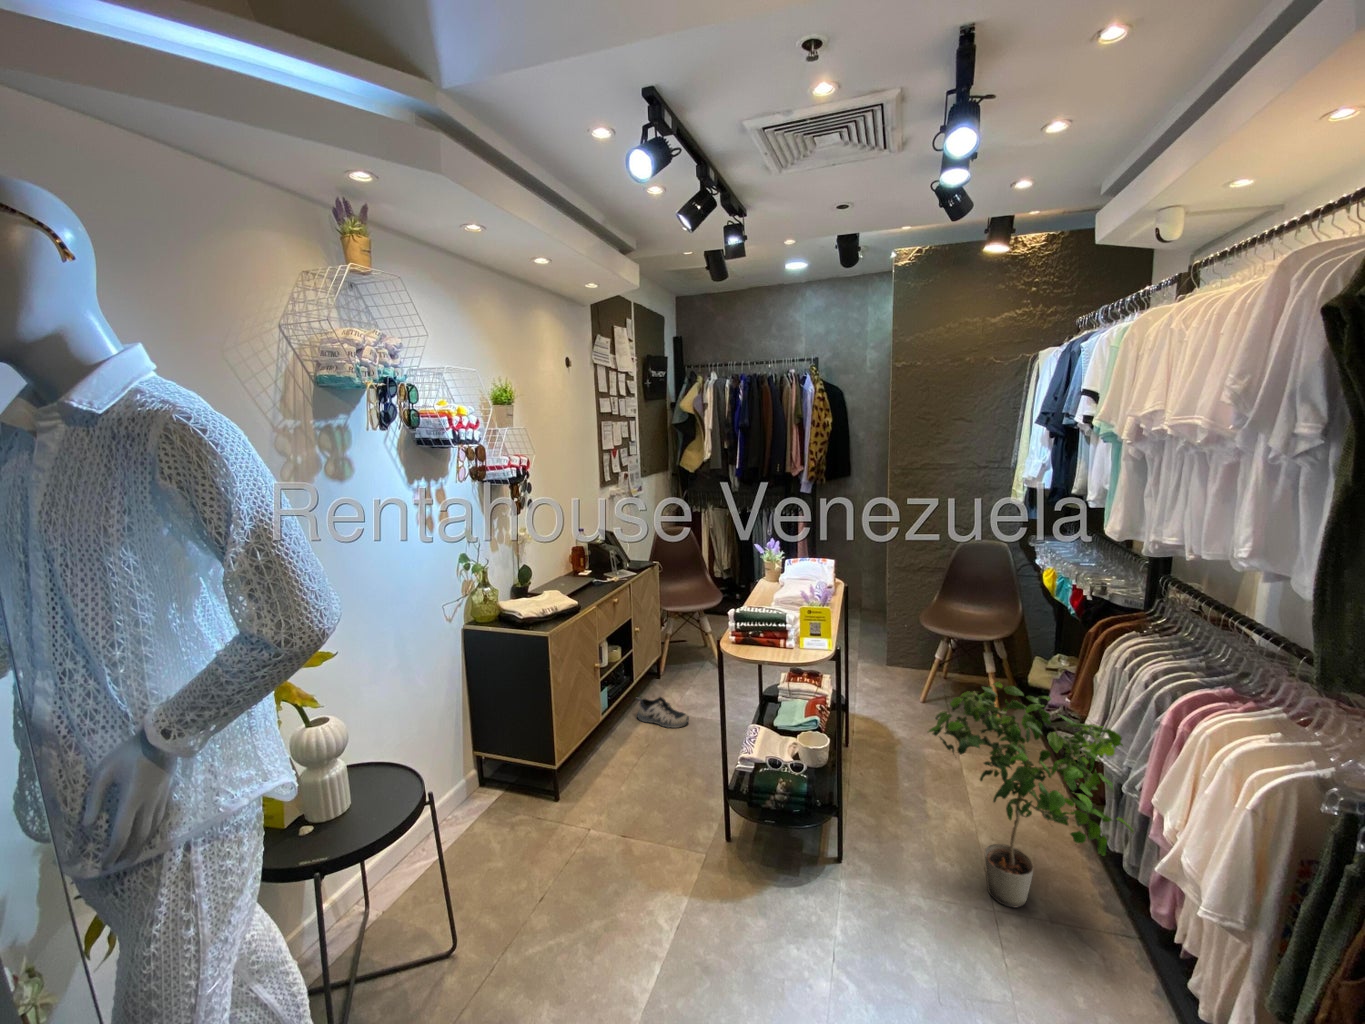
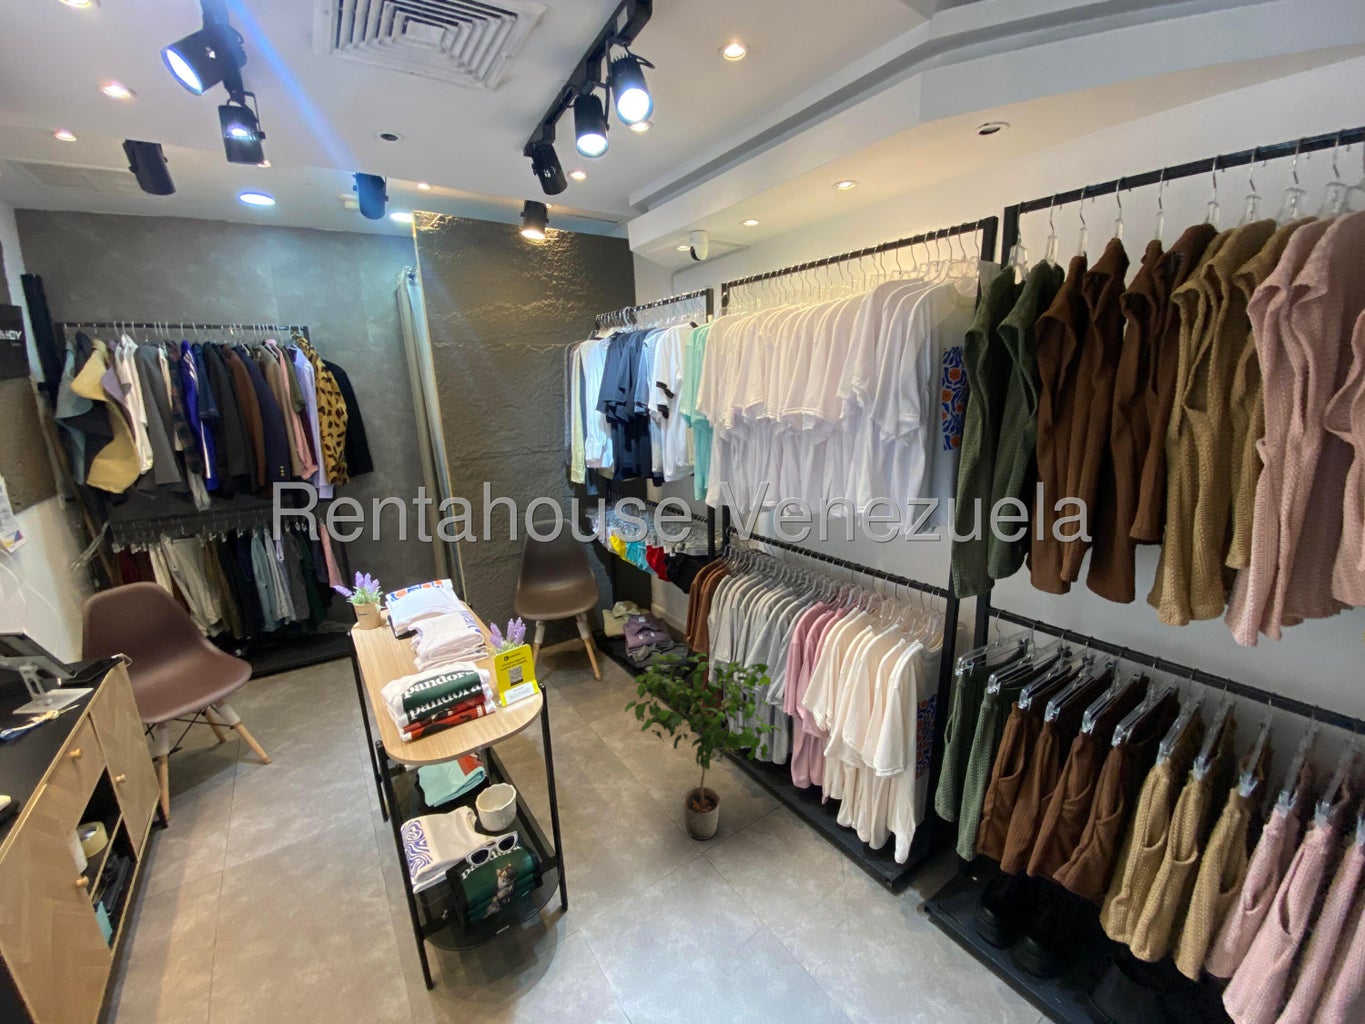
shoe: present [636,697,689,728] -> none [152,855,271,914]

